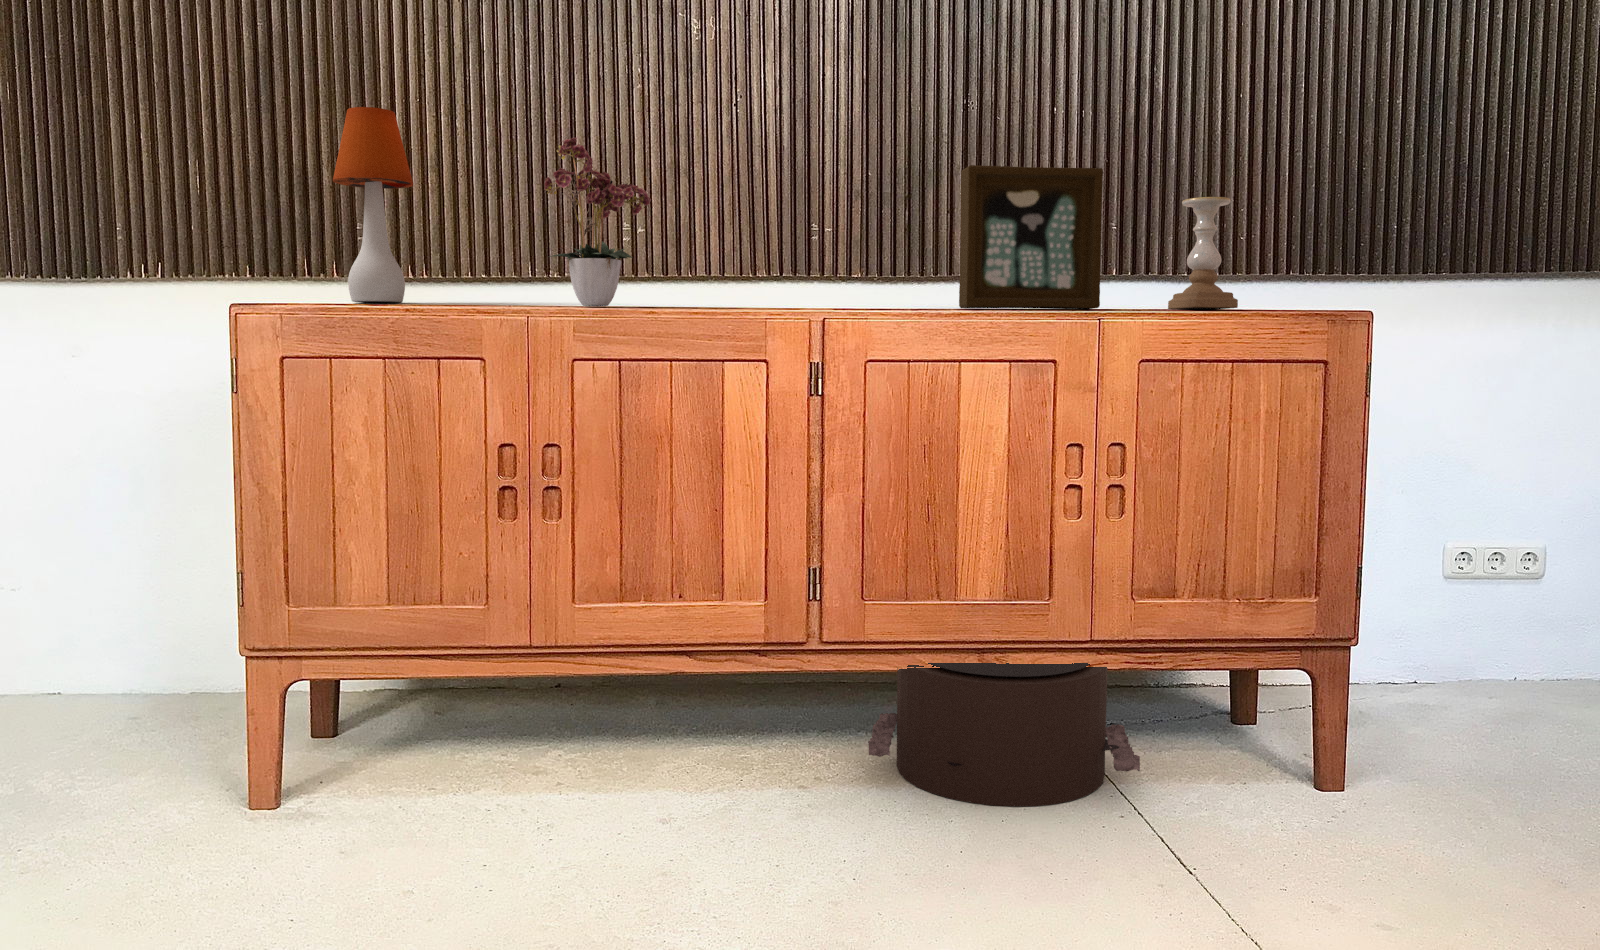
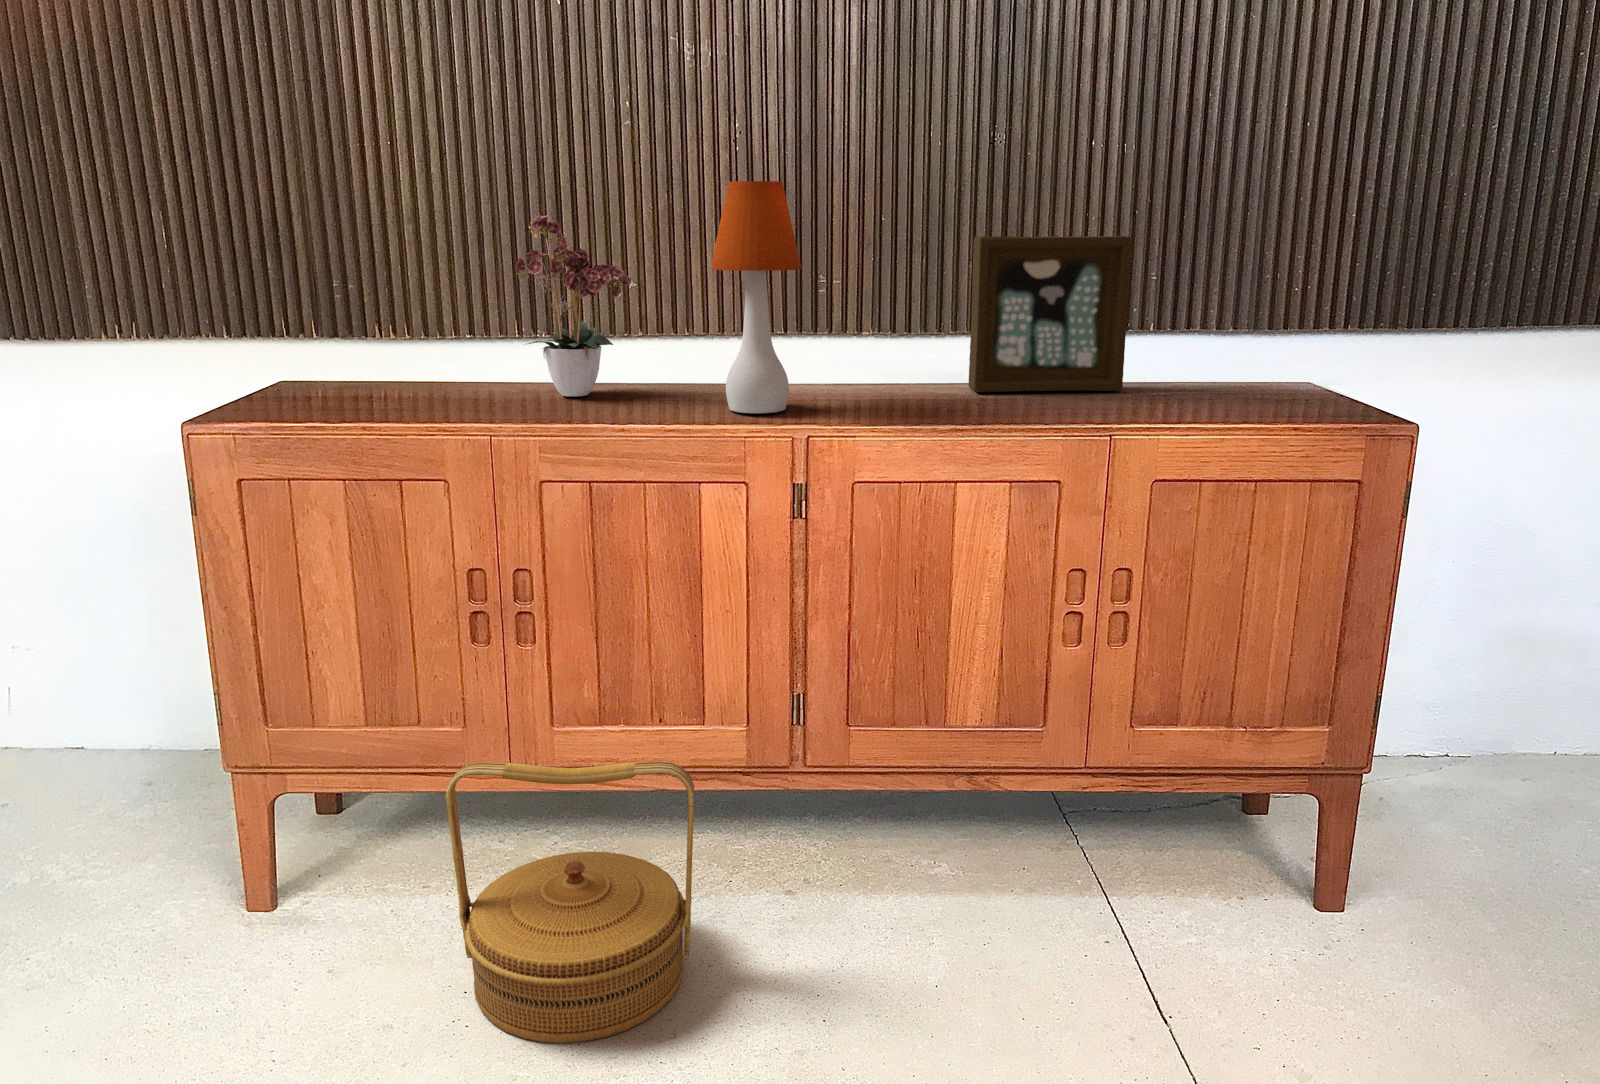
table lamp: present [333,107,413,303] -> present [711,181,801,413]
candle holder: present [1168,197,1238,310] -> none [1203,261,1280,386]
woven basket: none [478,612,723,889] -> present [446,762,694,1043]
pouf: present [868,663,1140,807] -> none [853,726,1132,935]

